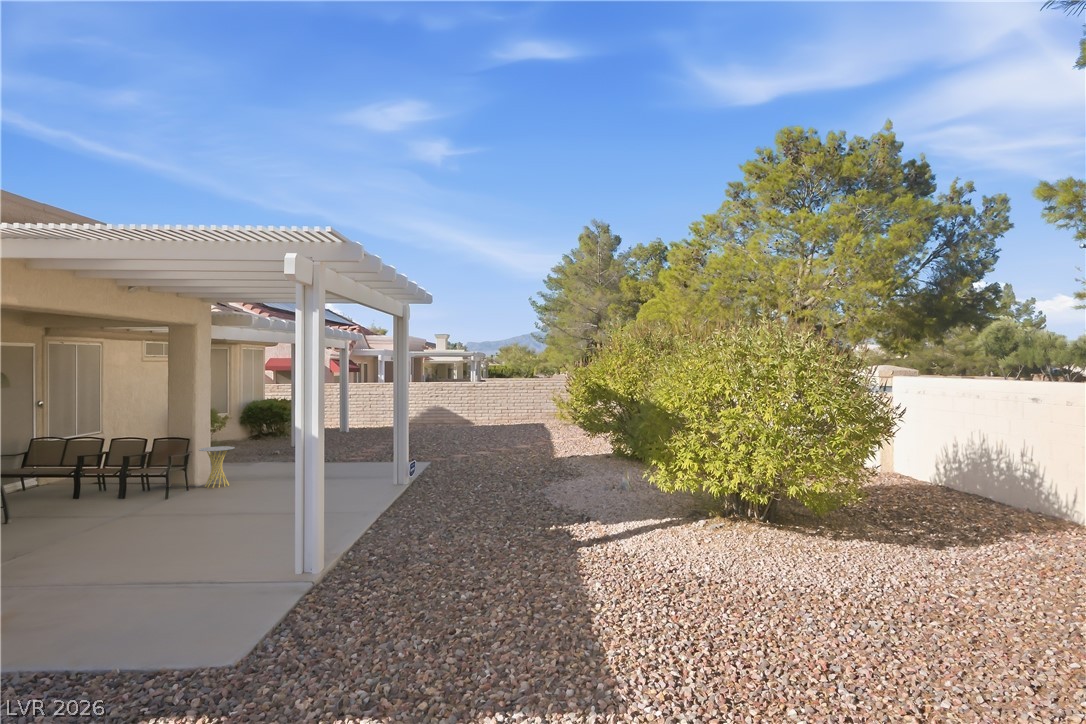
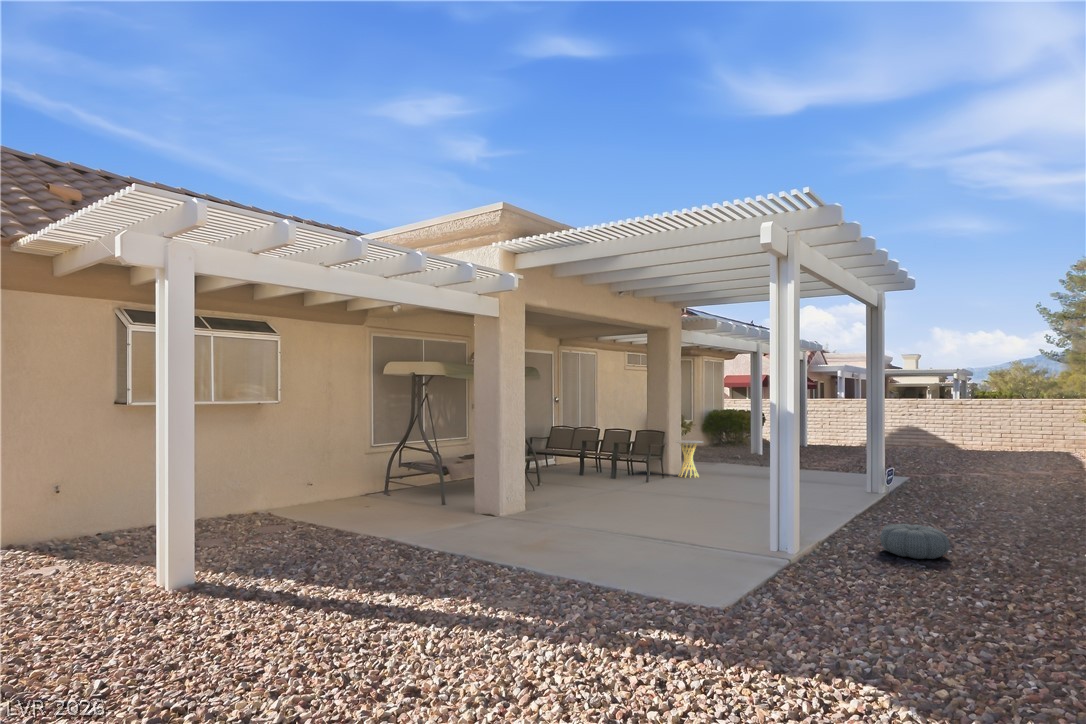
pouf: none [395,525,448,557] -> present [880,524,949,559]

